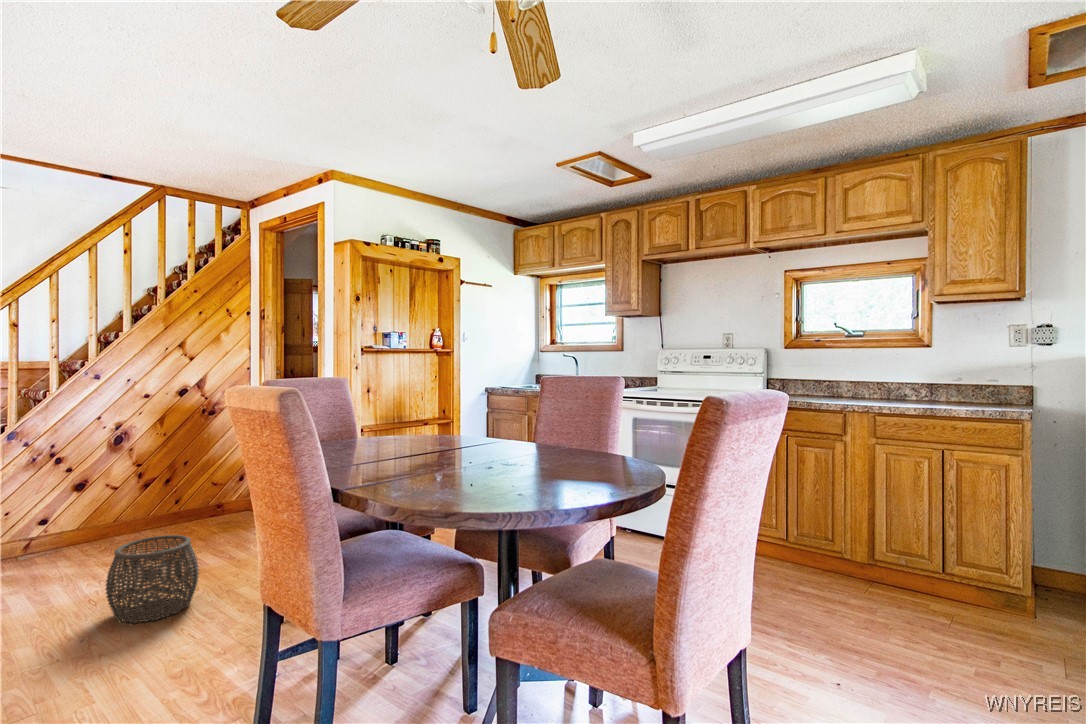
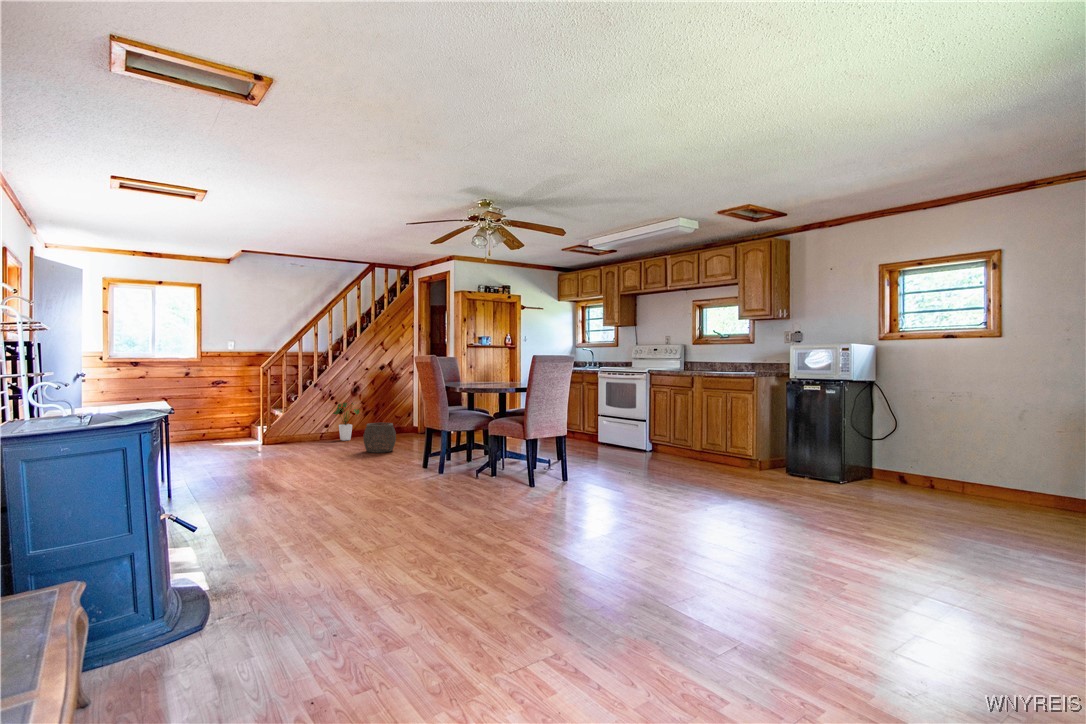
house plant: none [57,466,121,557] -> present [333,403,359,441]

